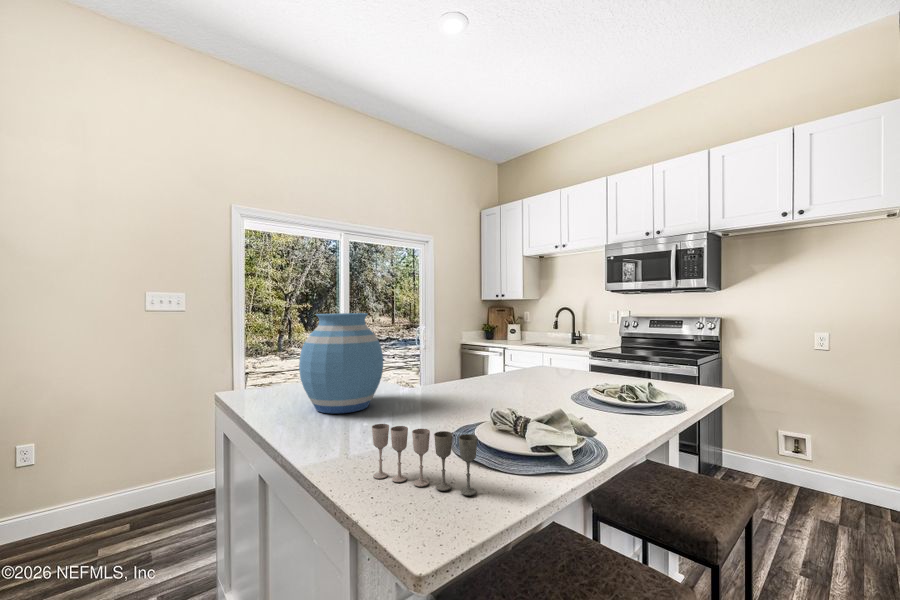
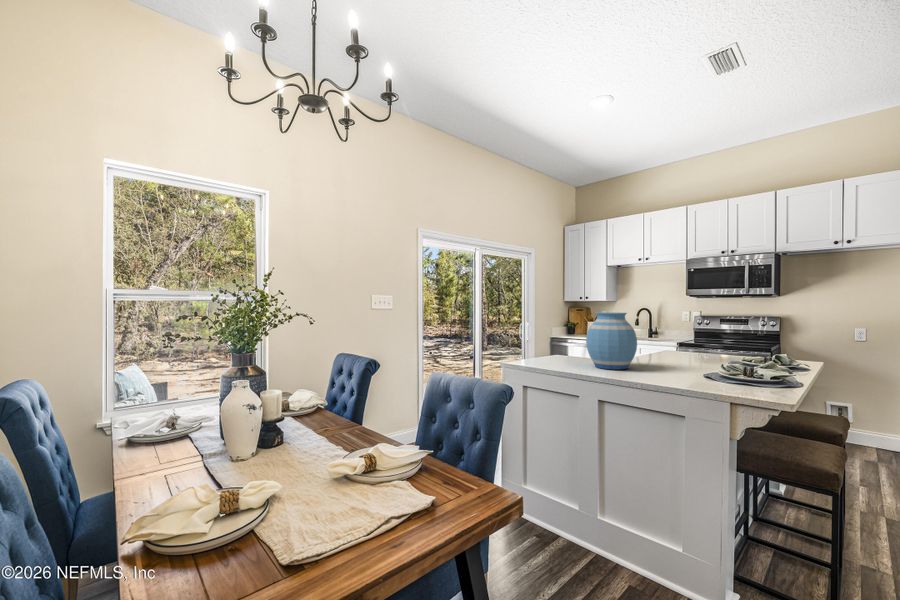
wine glass: present [372,424,477,495] -> none [702,365,764,392]

